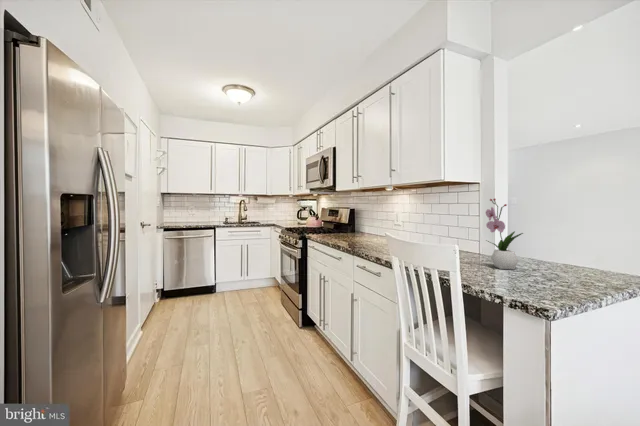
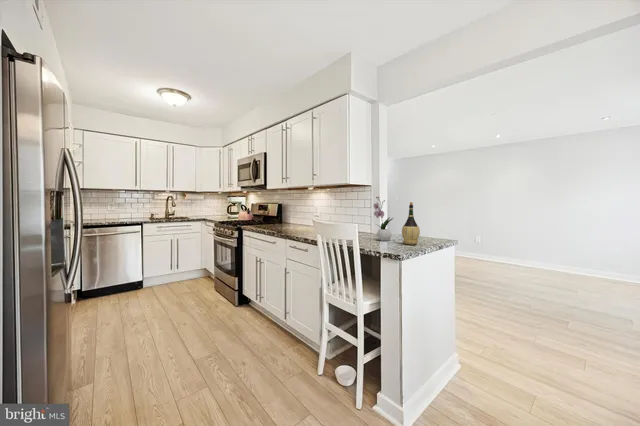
wine bottle: none [541,208,580,282] -> present [402,202,420,245]

